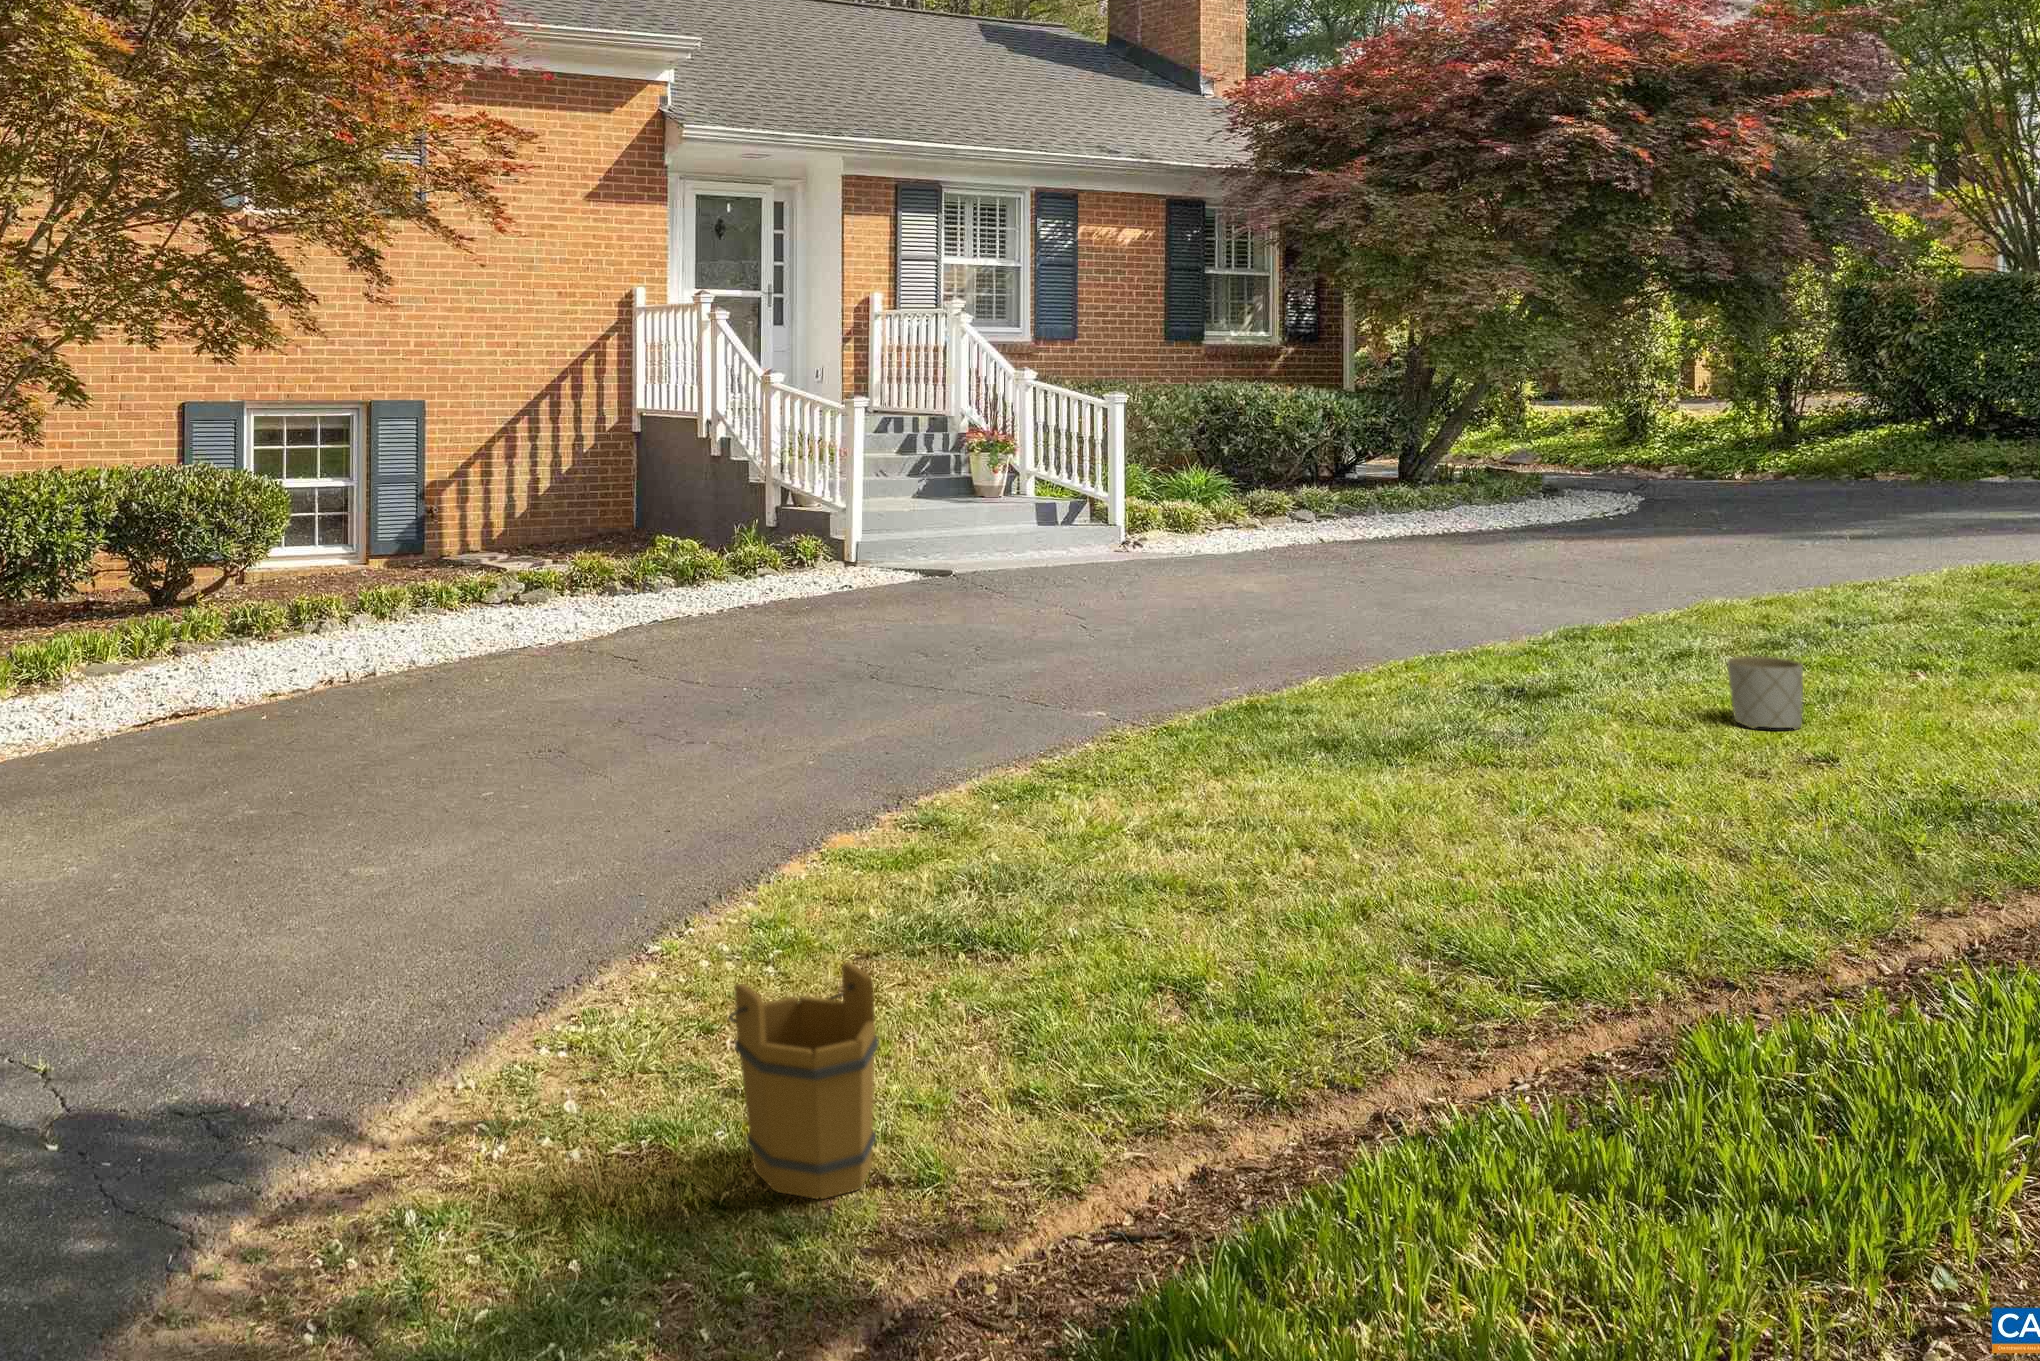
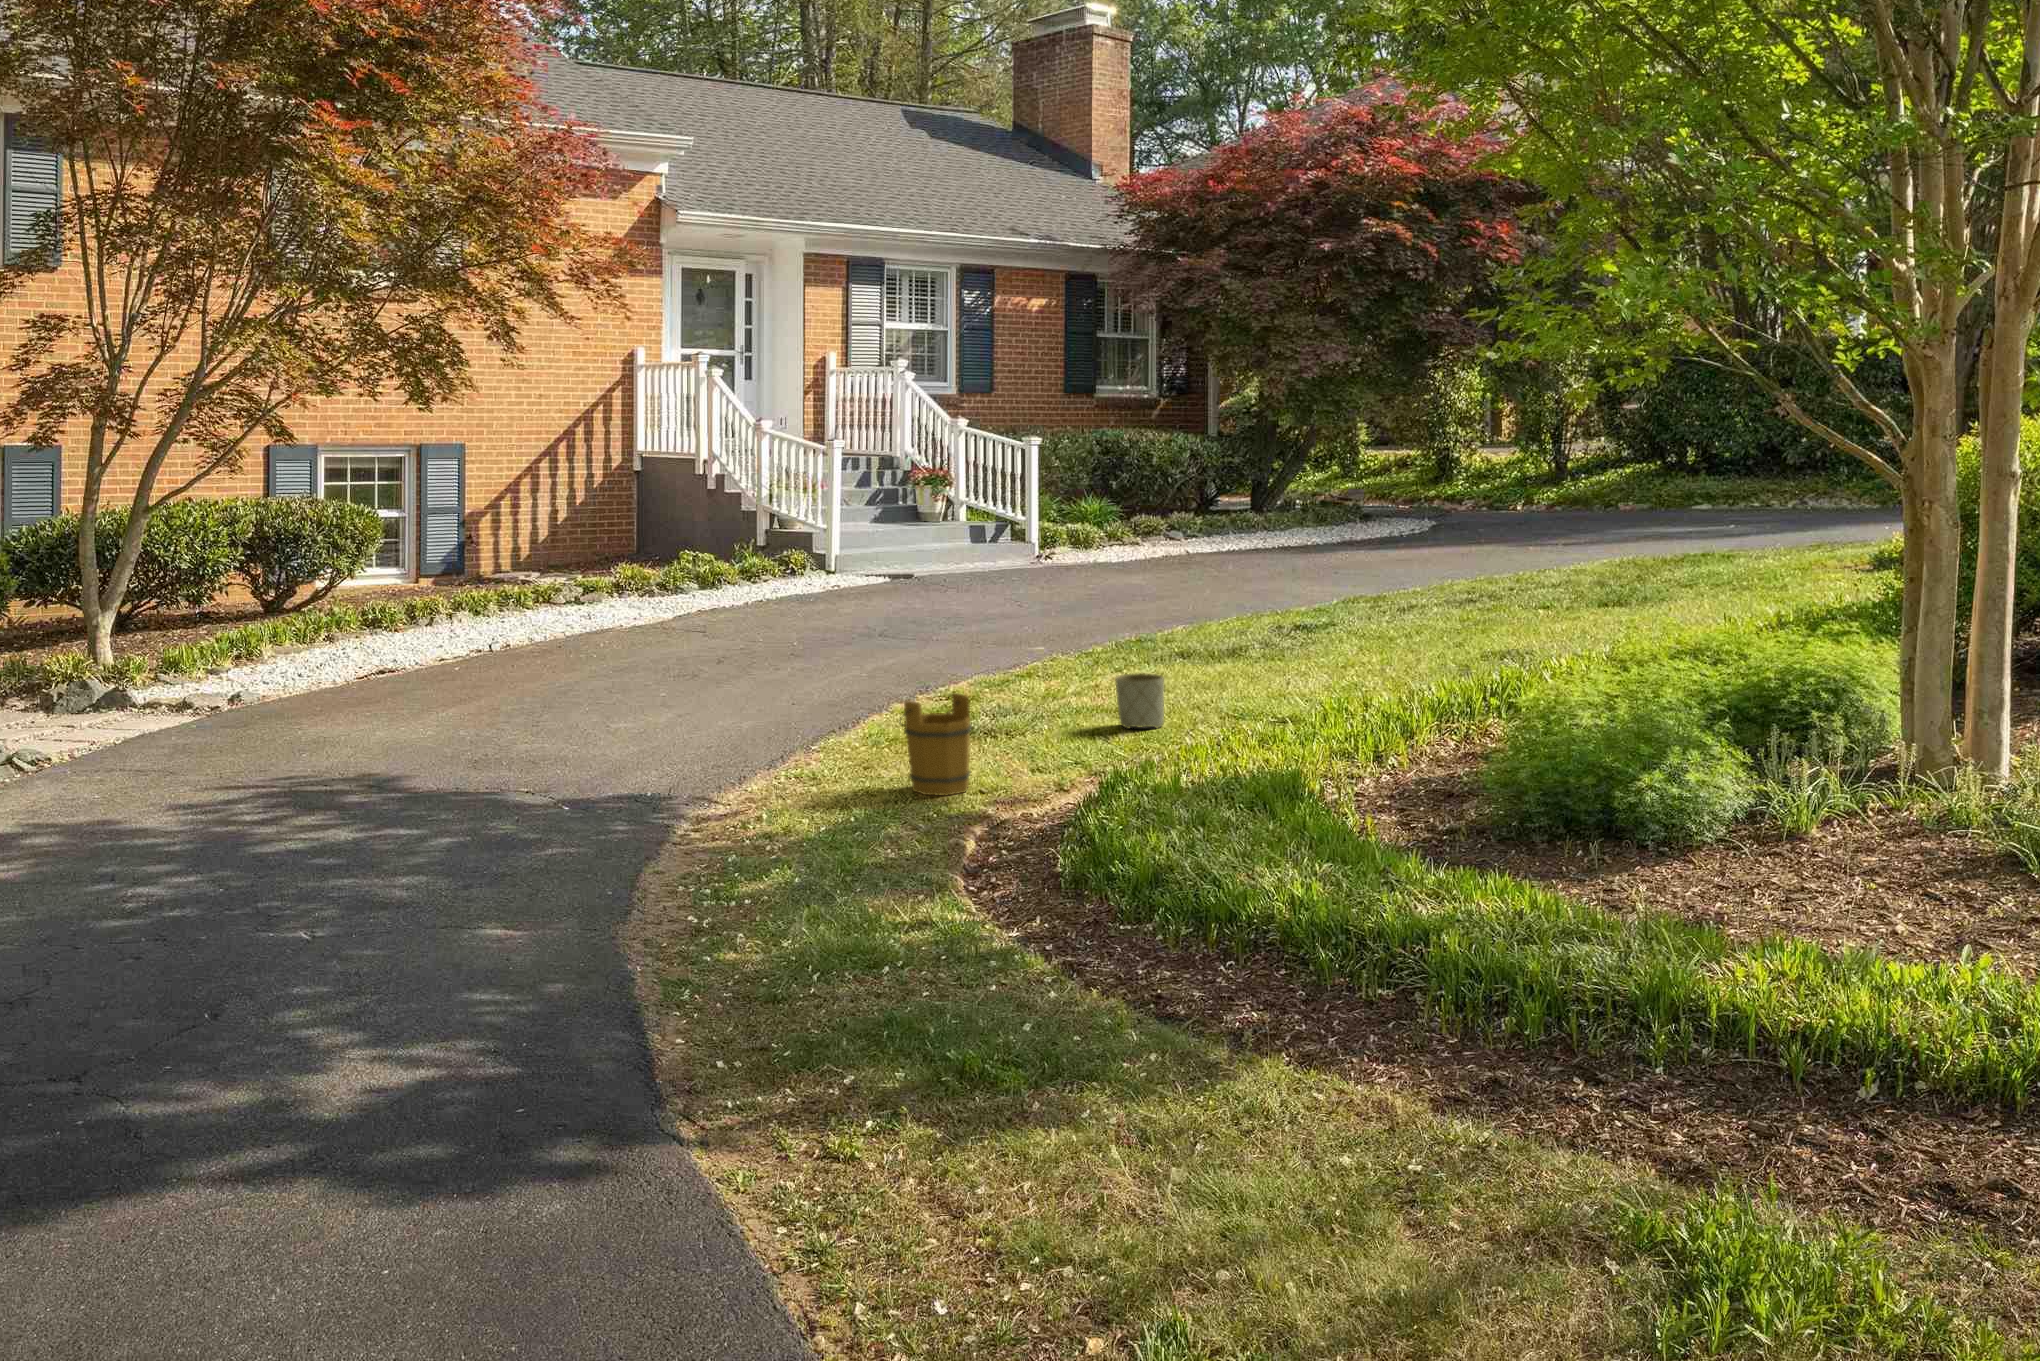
planter: present [1727,656,1803,730] -> present [1115,673,1164,729]

